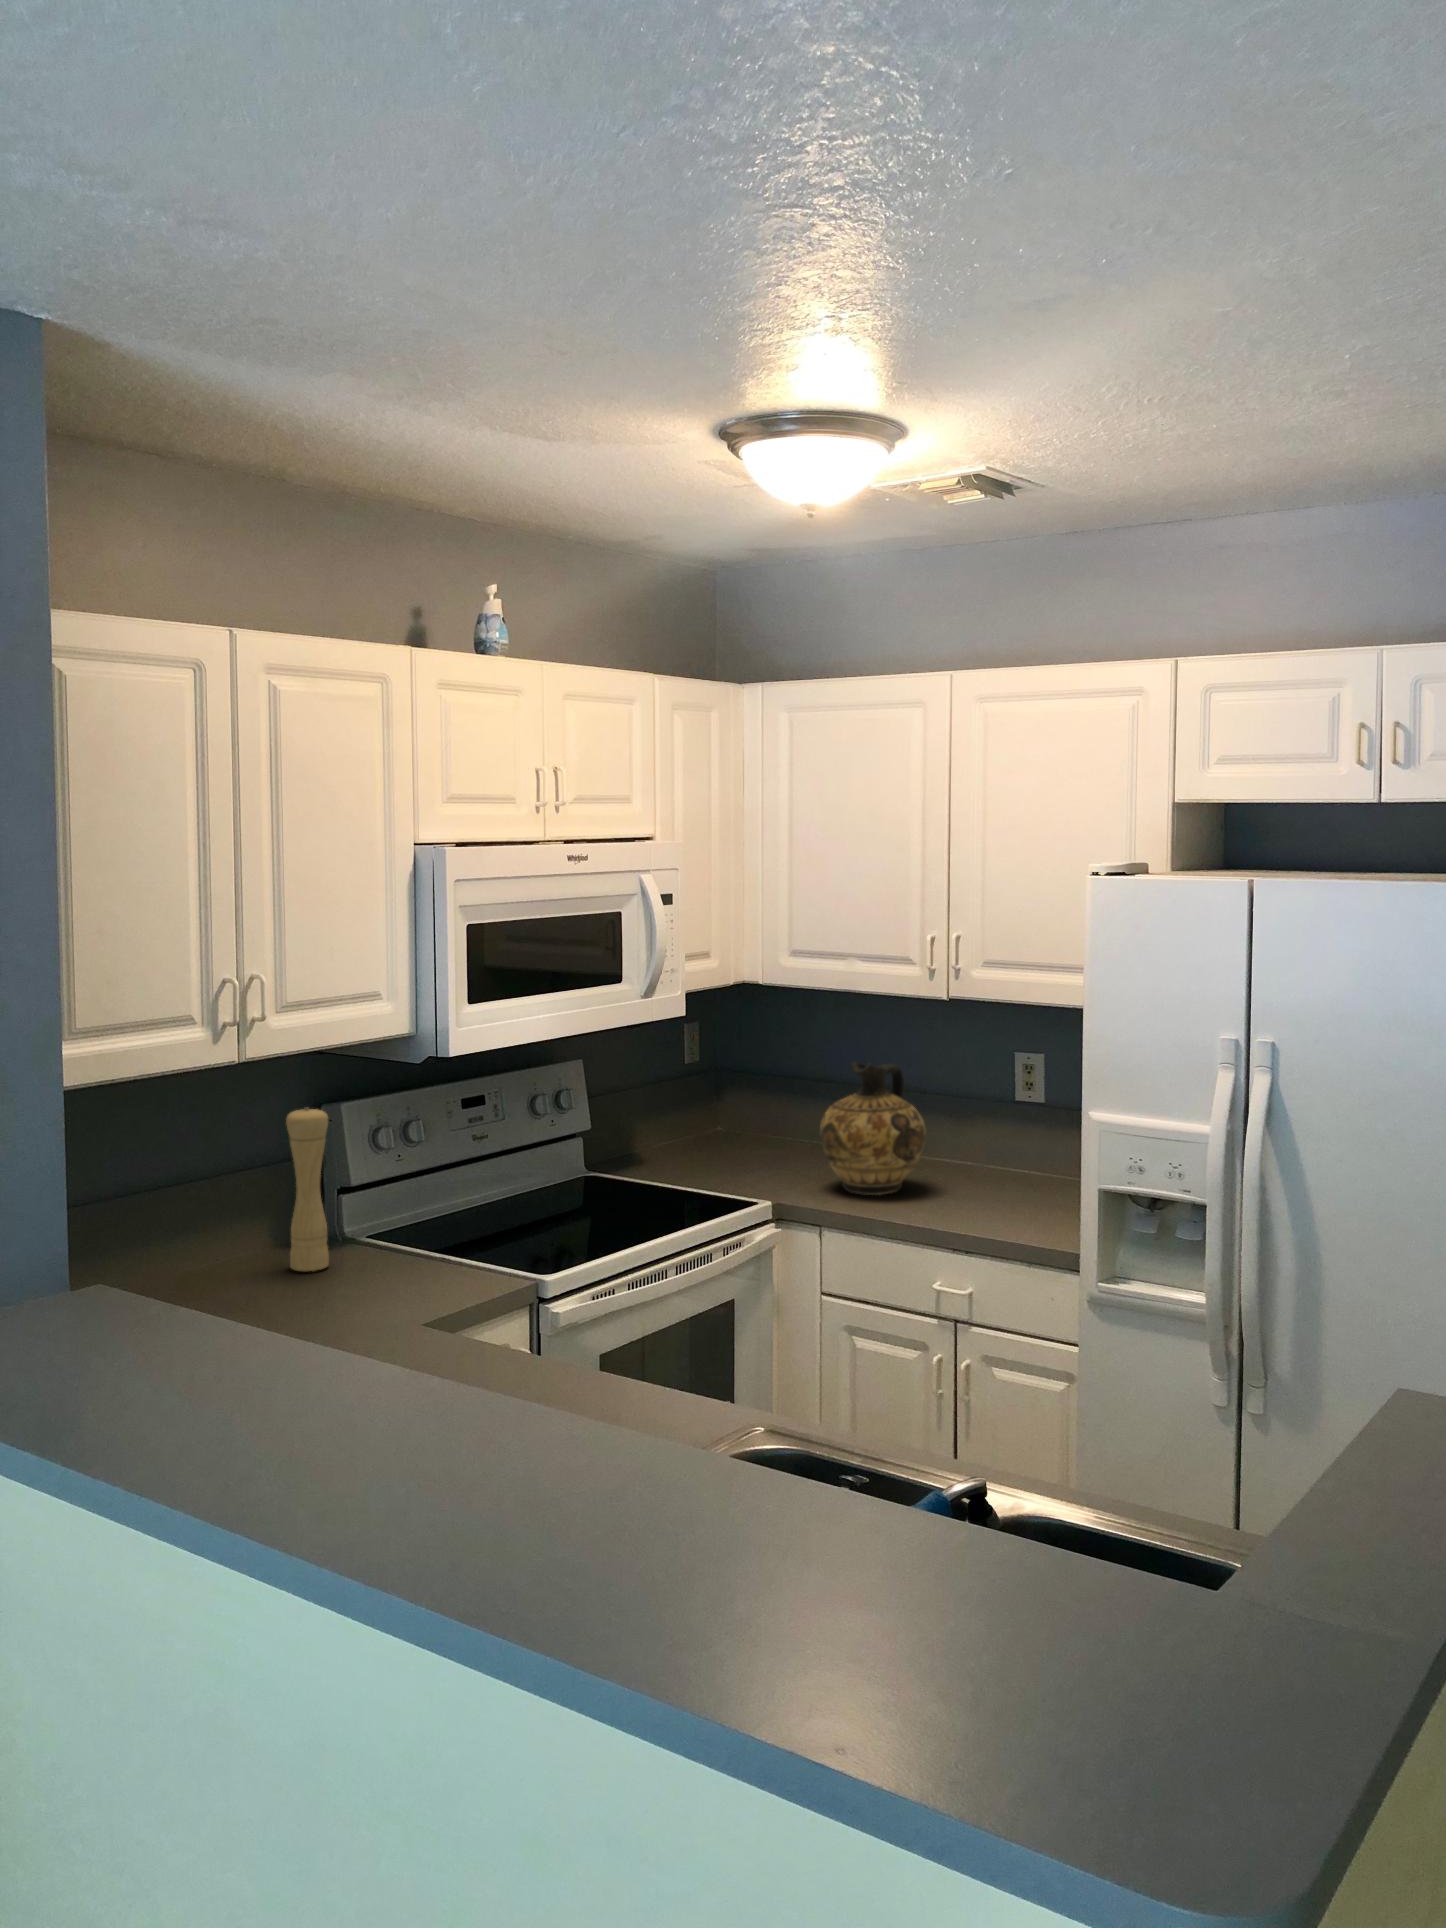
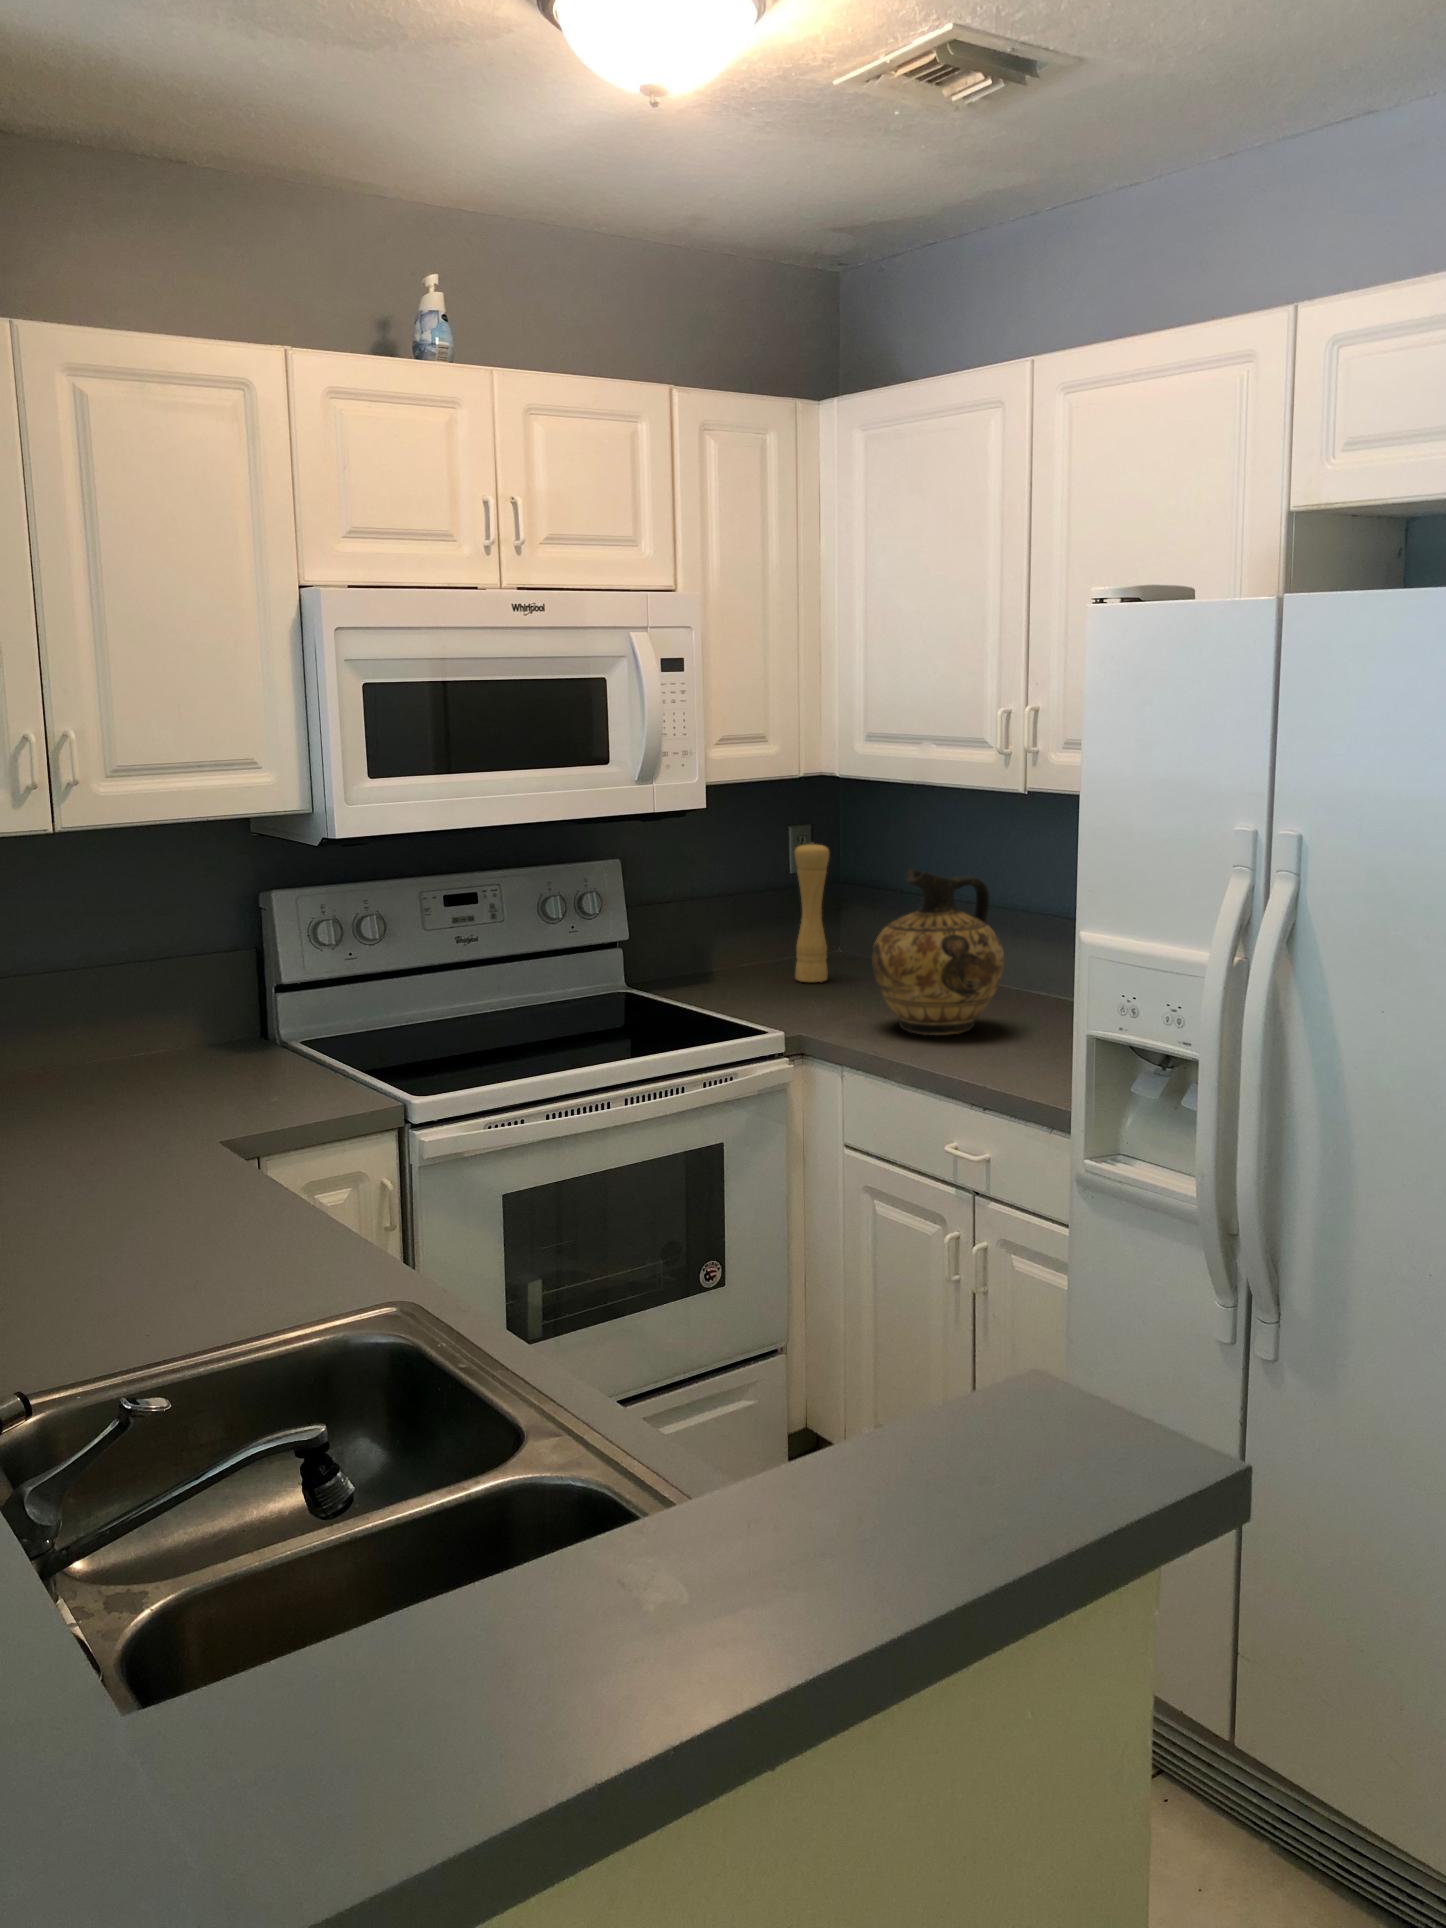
pepper mill: present [286,1107,329,1271] -> present [795,842,829,982]

